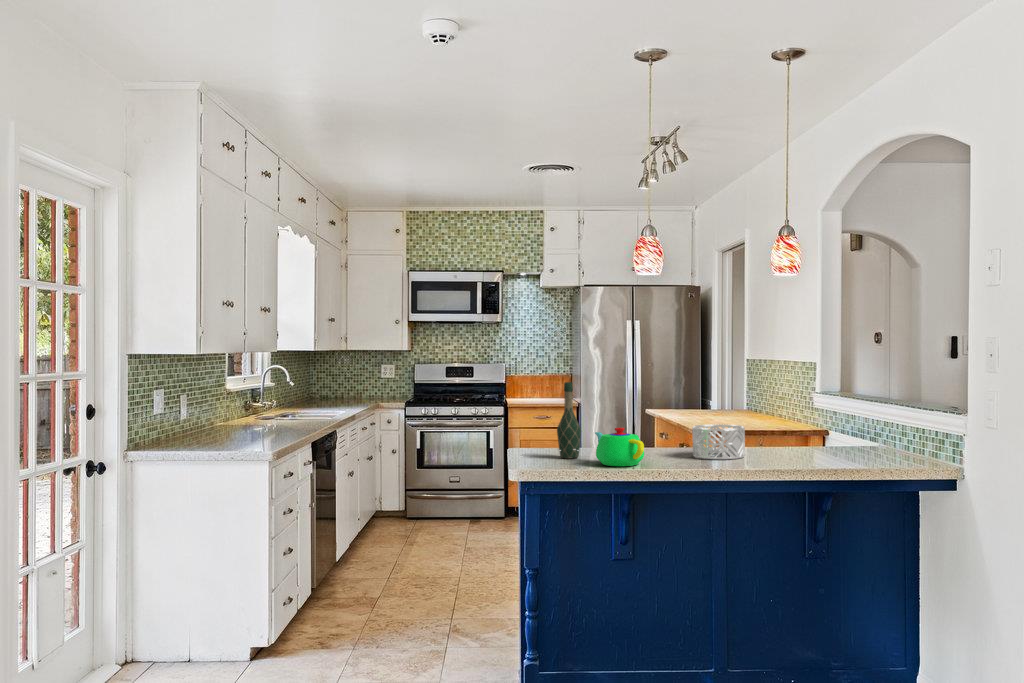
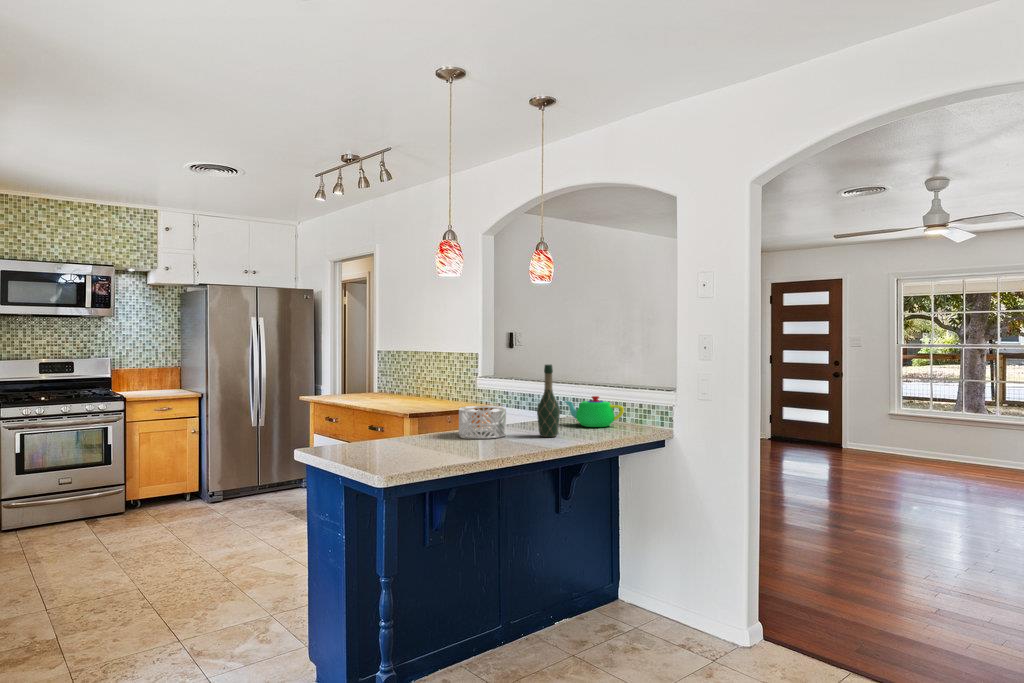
wine bottle: present [557,382,581,458] -> present [537,365,560,437]
teapot: present [595,428,644,466] -> present [565,396,624,427]

